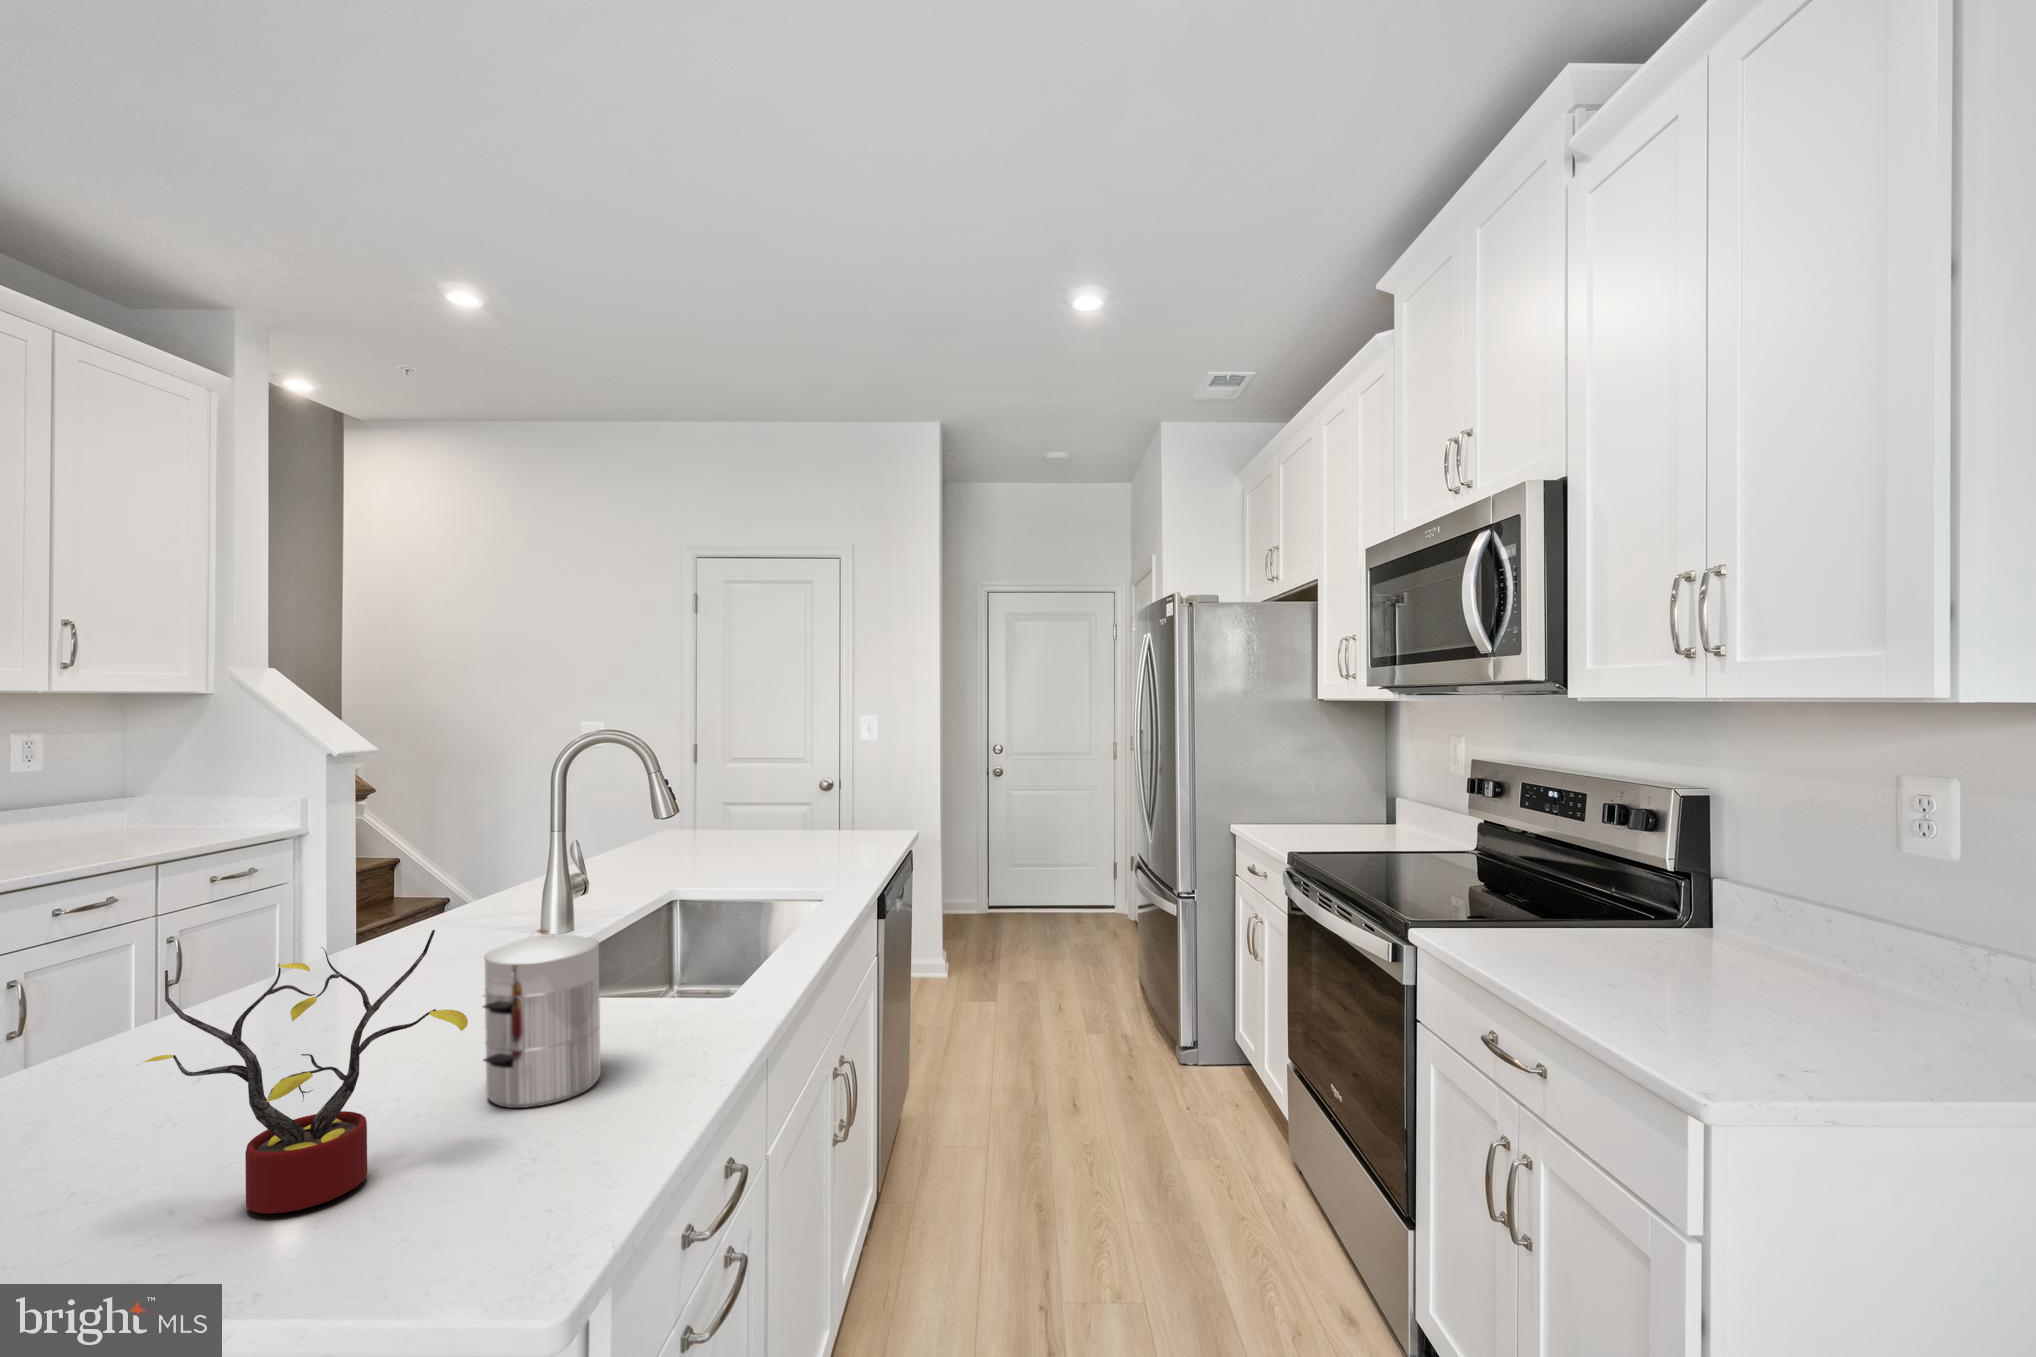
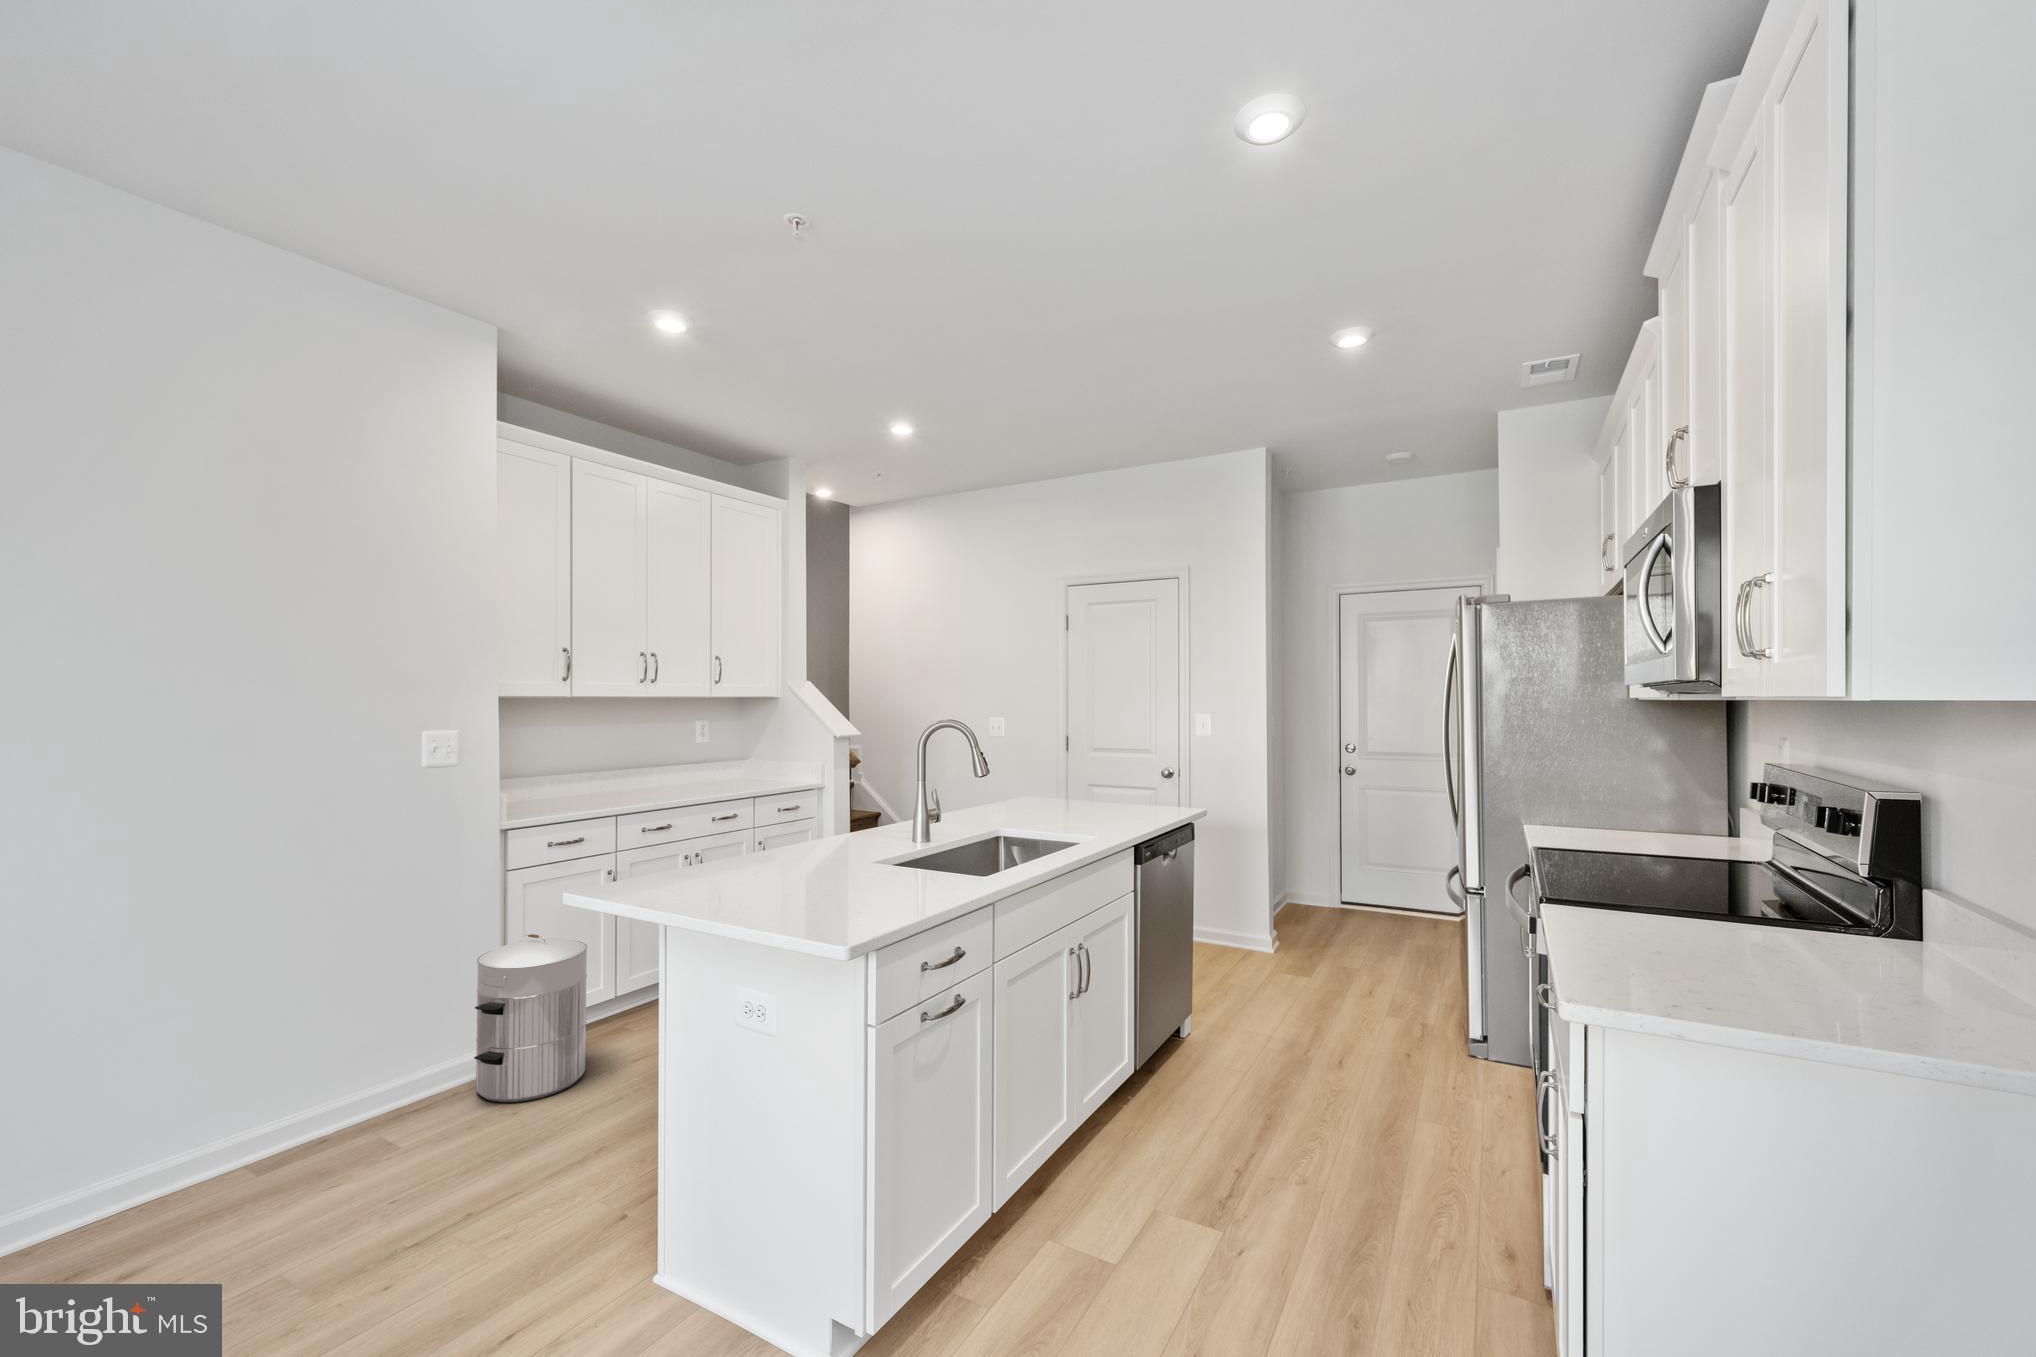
decorative plant: present [137,930,468,1213] -> none [138,939,462,1211]

